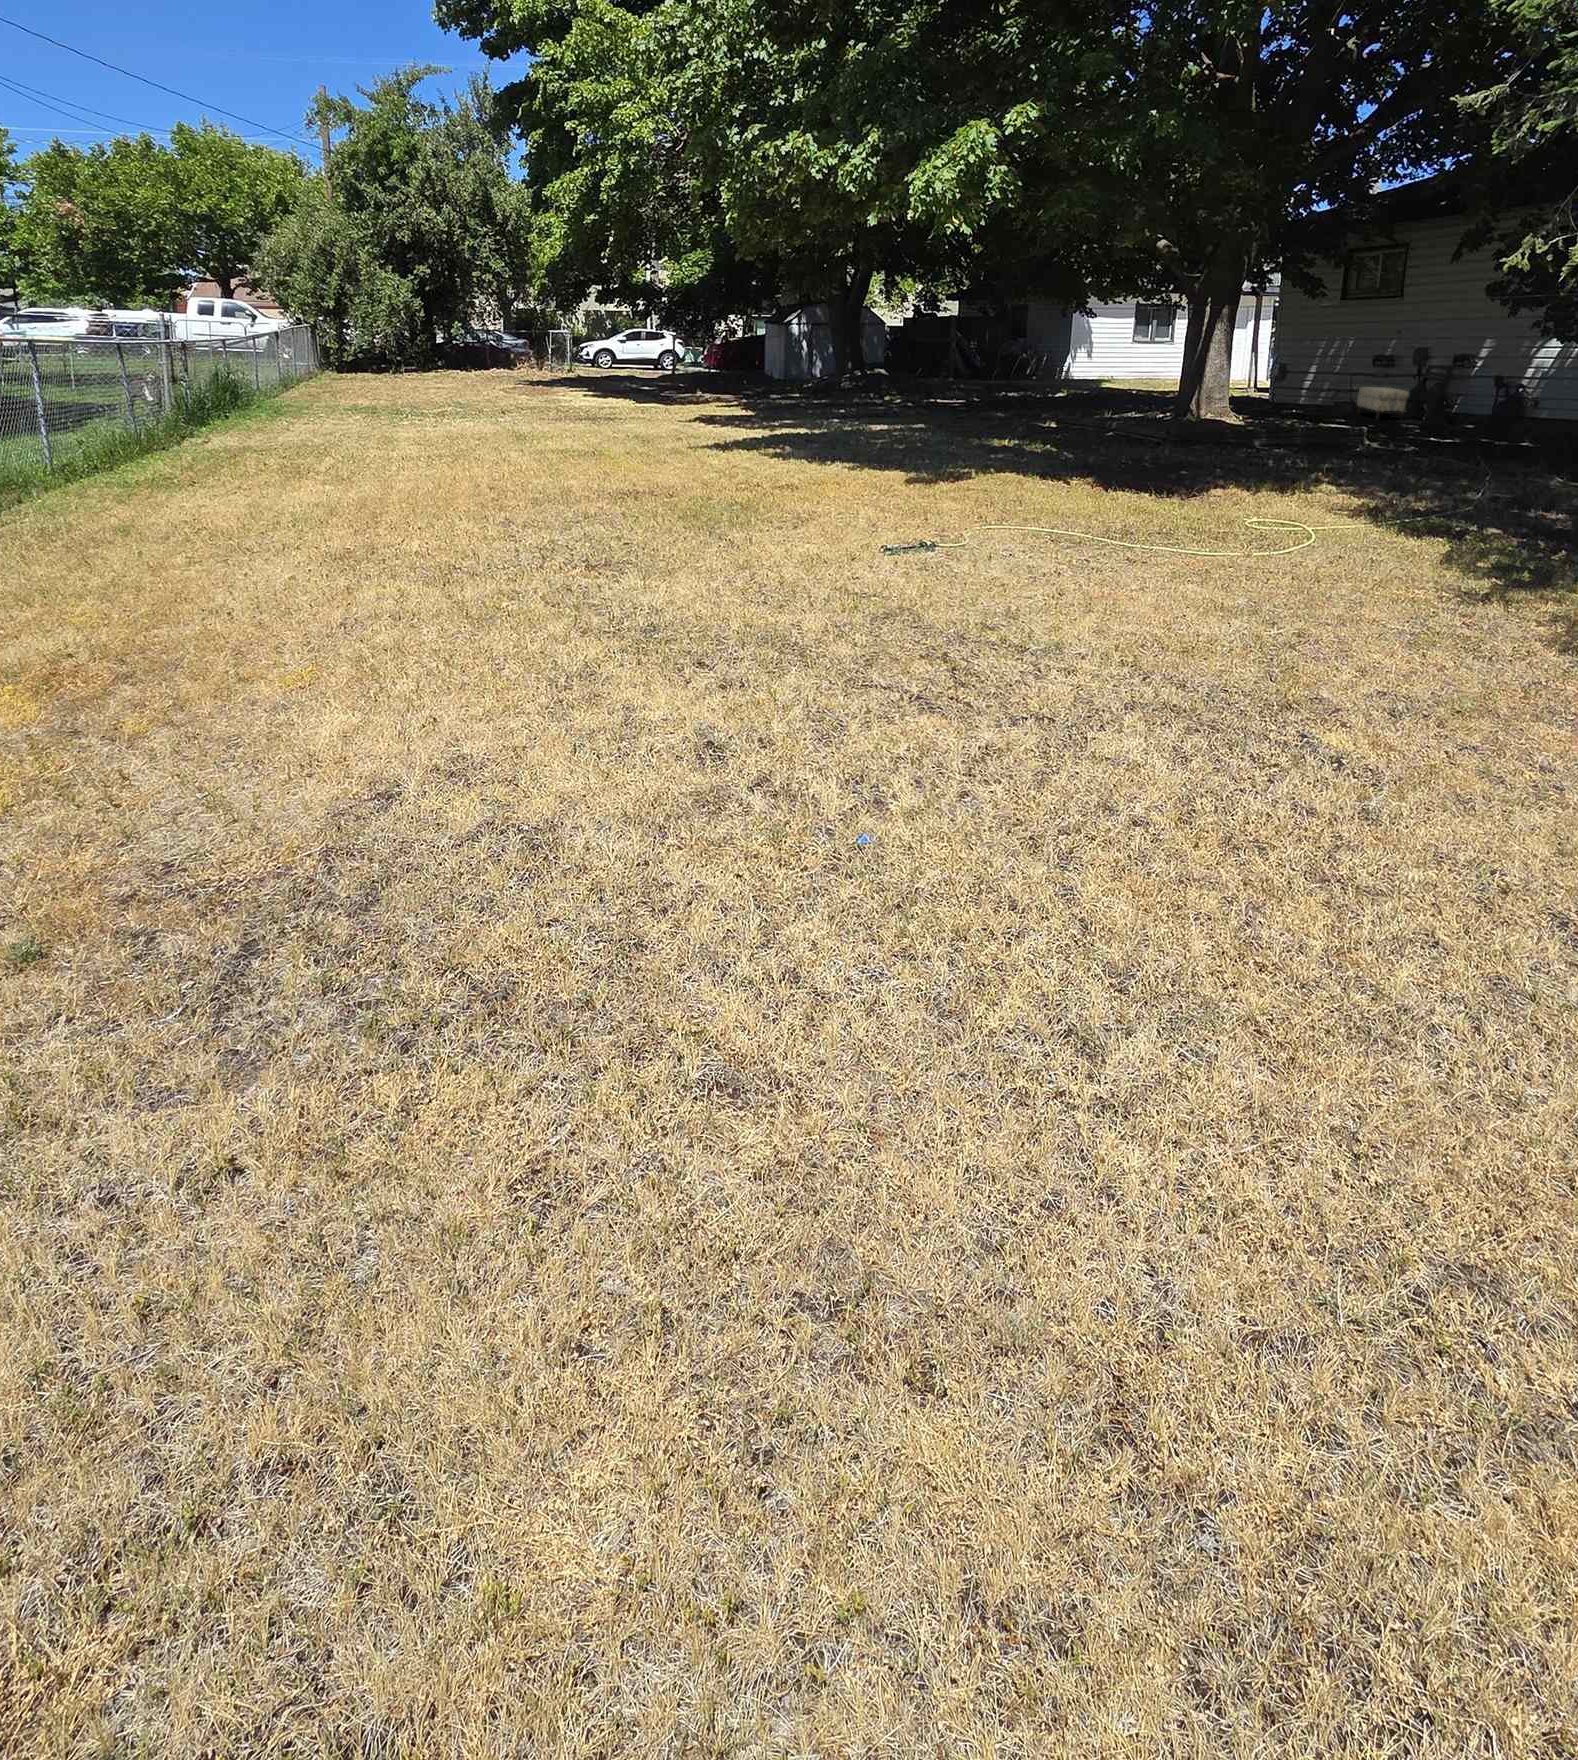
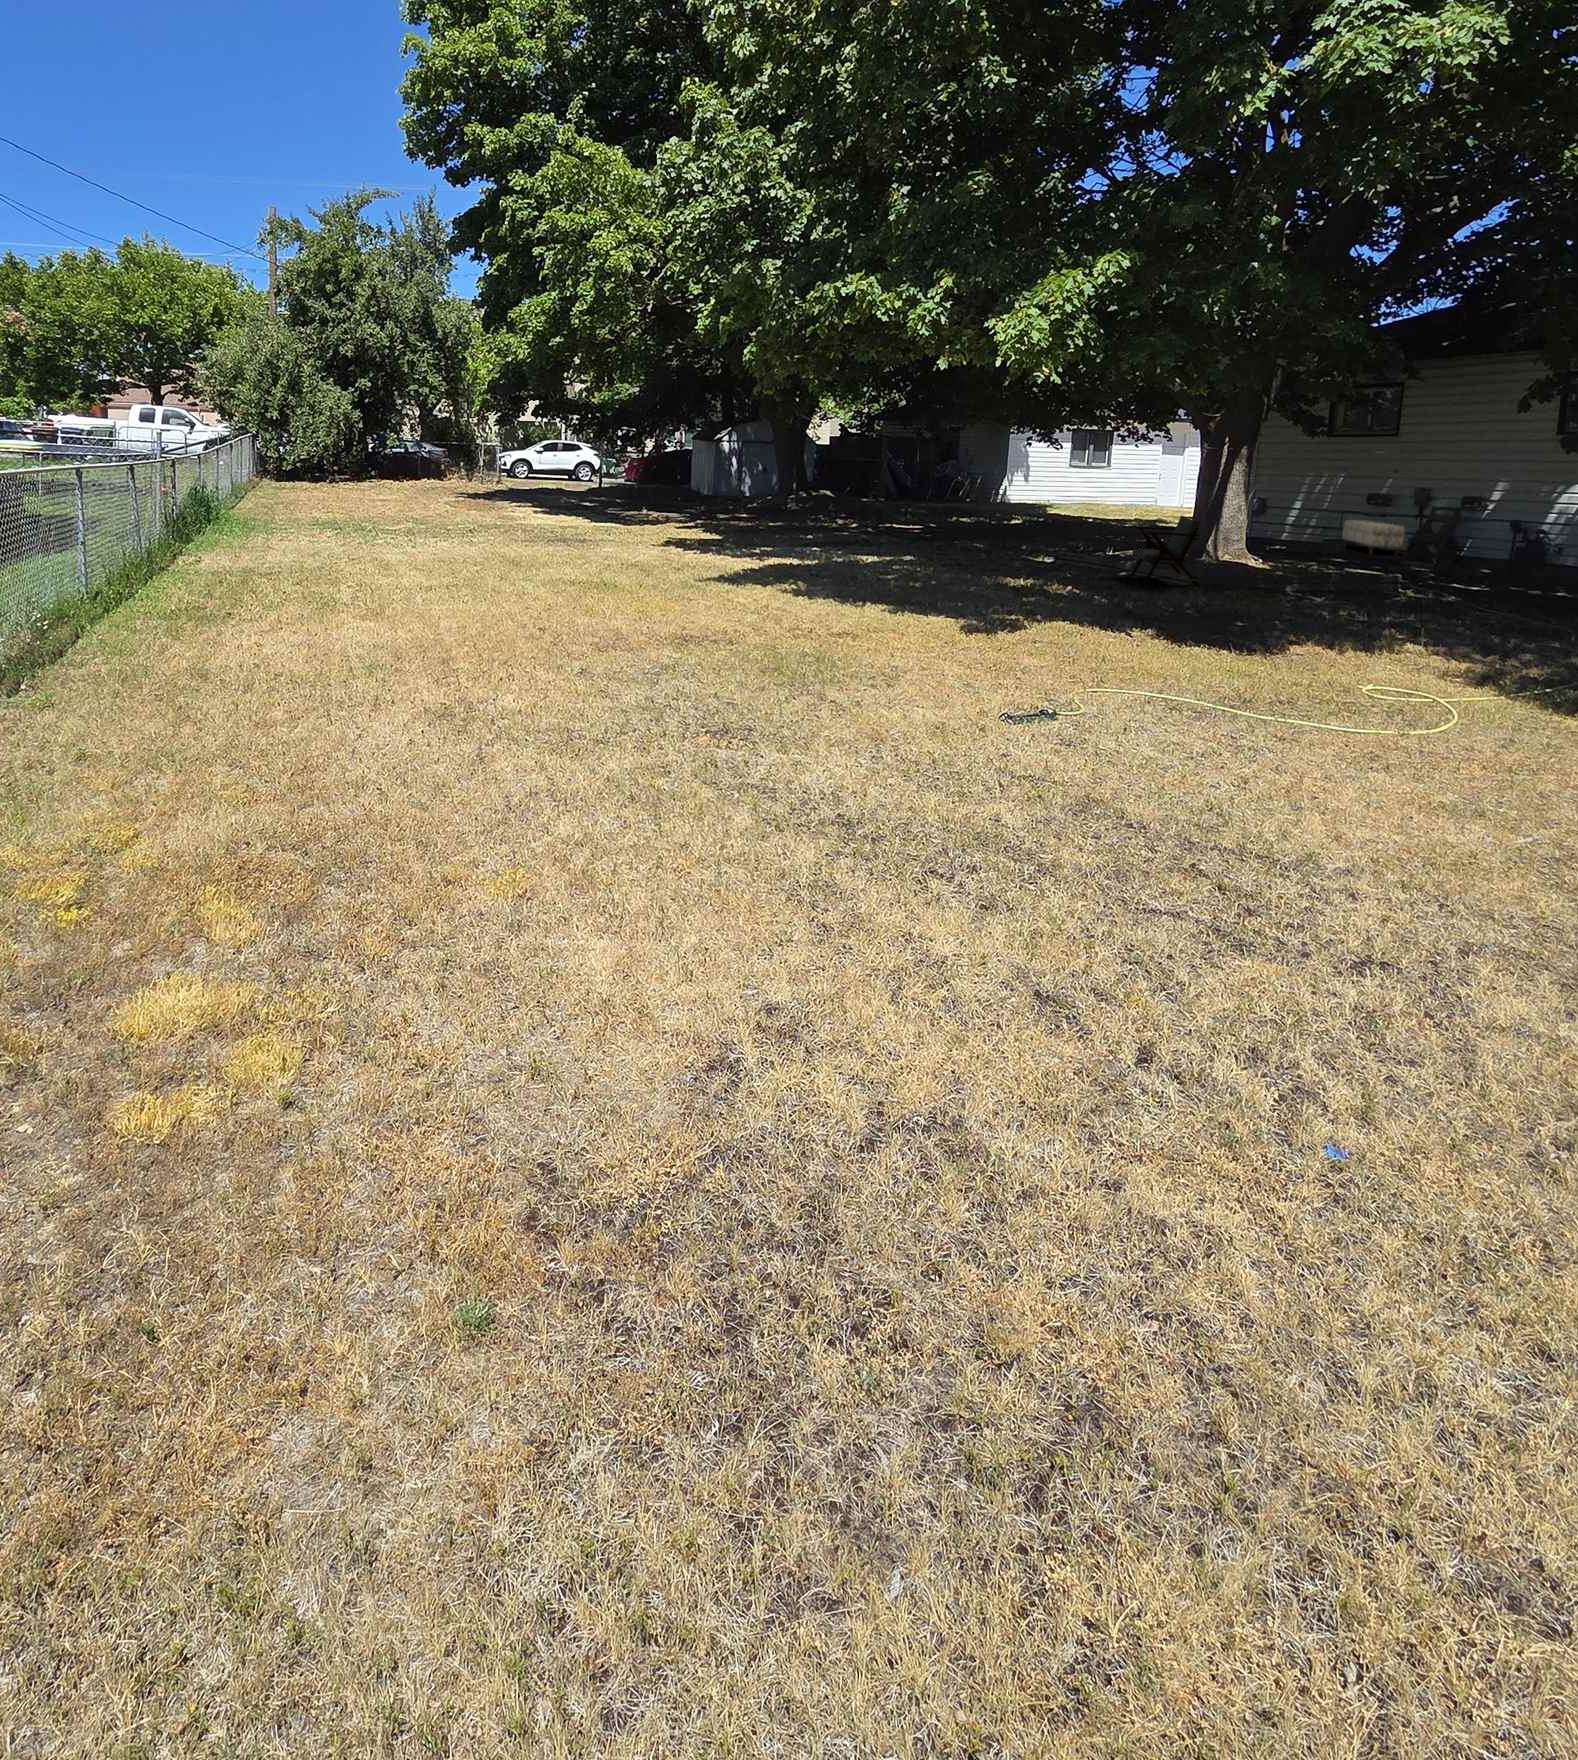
lounge chair: none [1120,378,1178,446] -> present [1131,516,1201,586]

